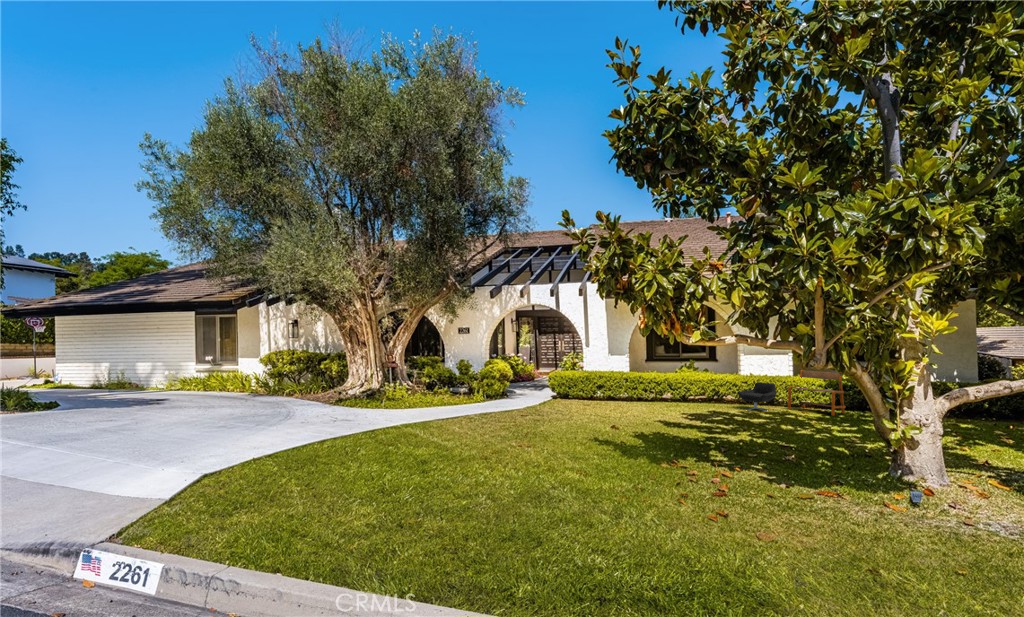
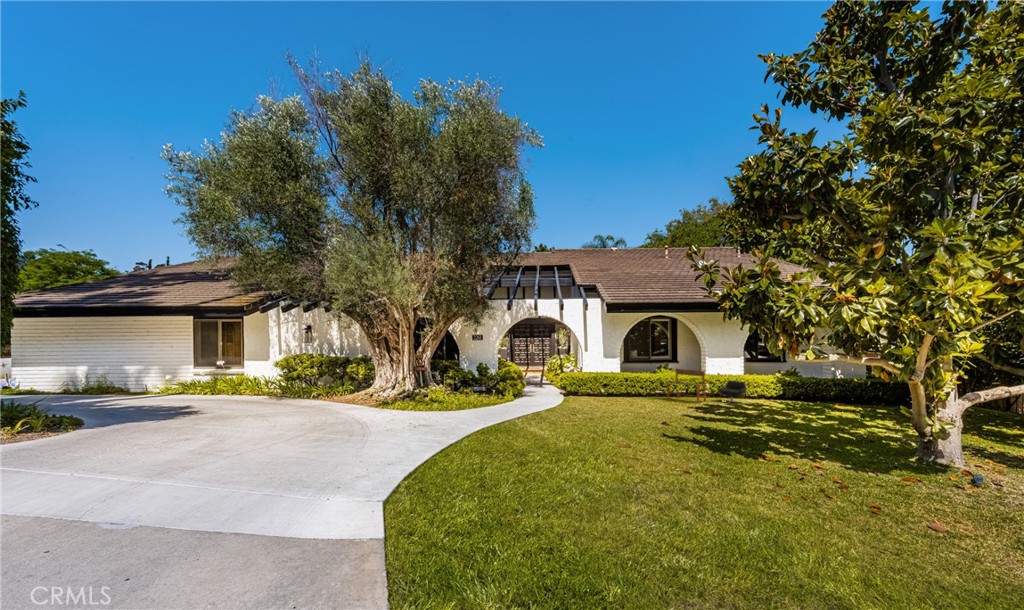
bench: present [788,370,846,416] -> present [667,369,707,403]

